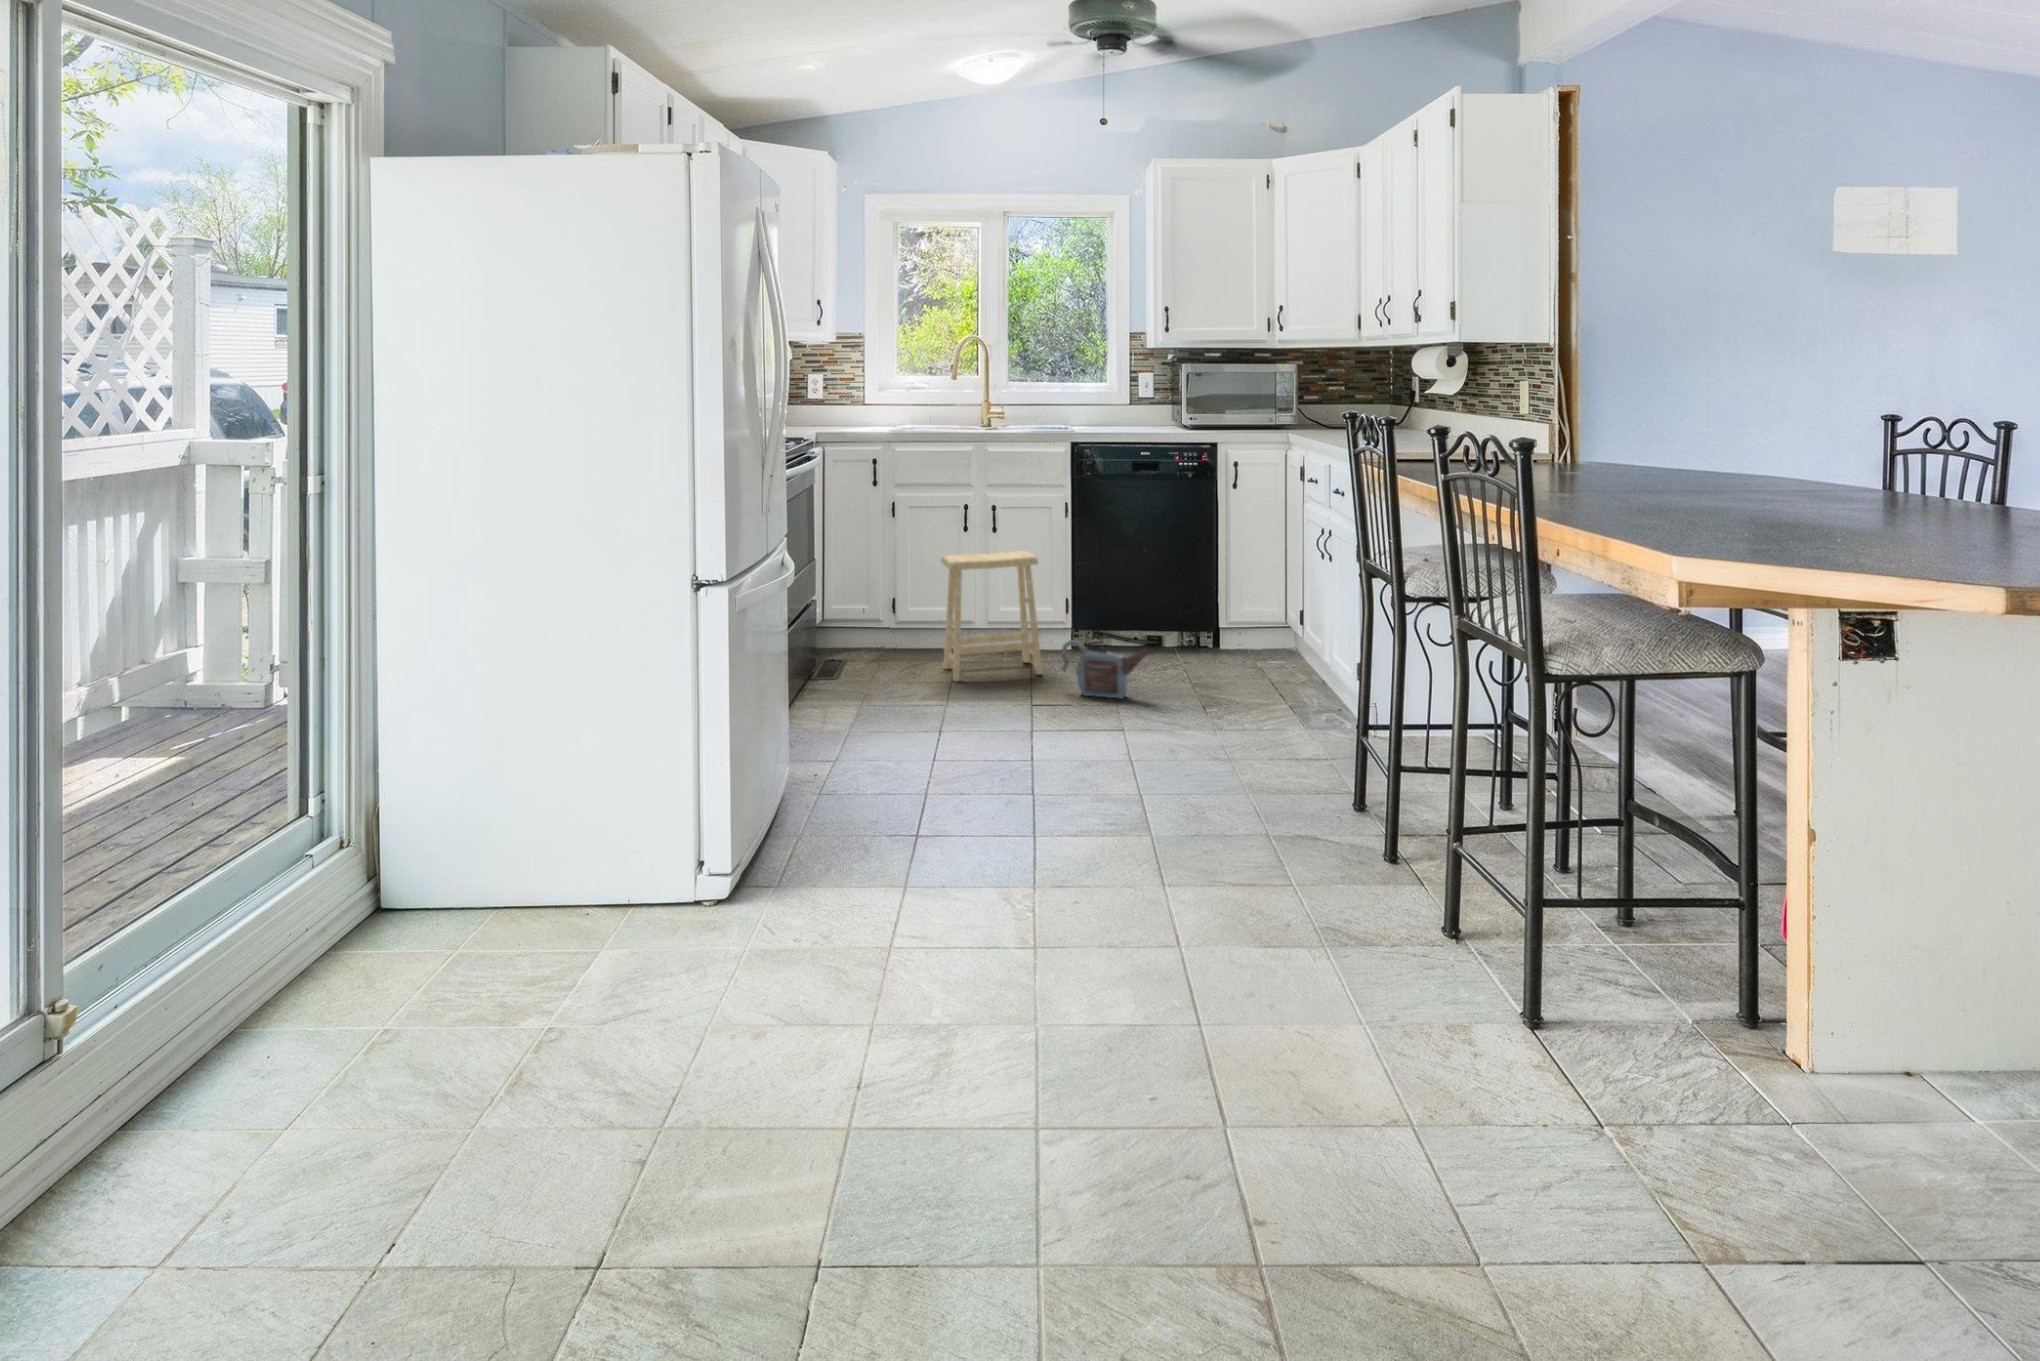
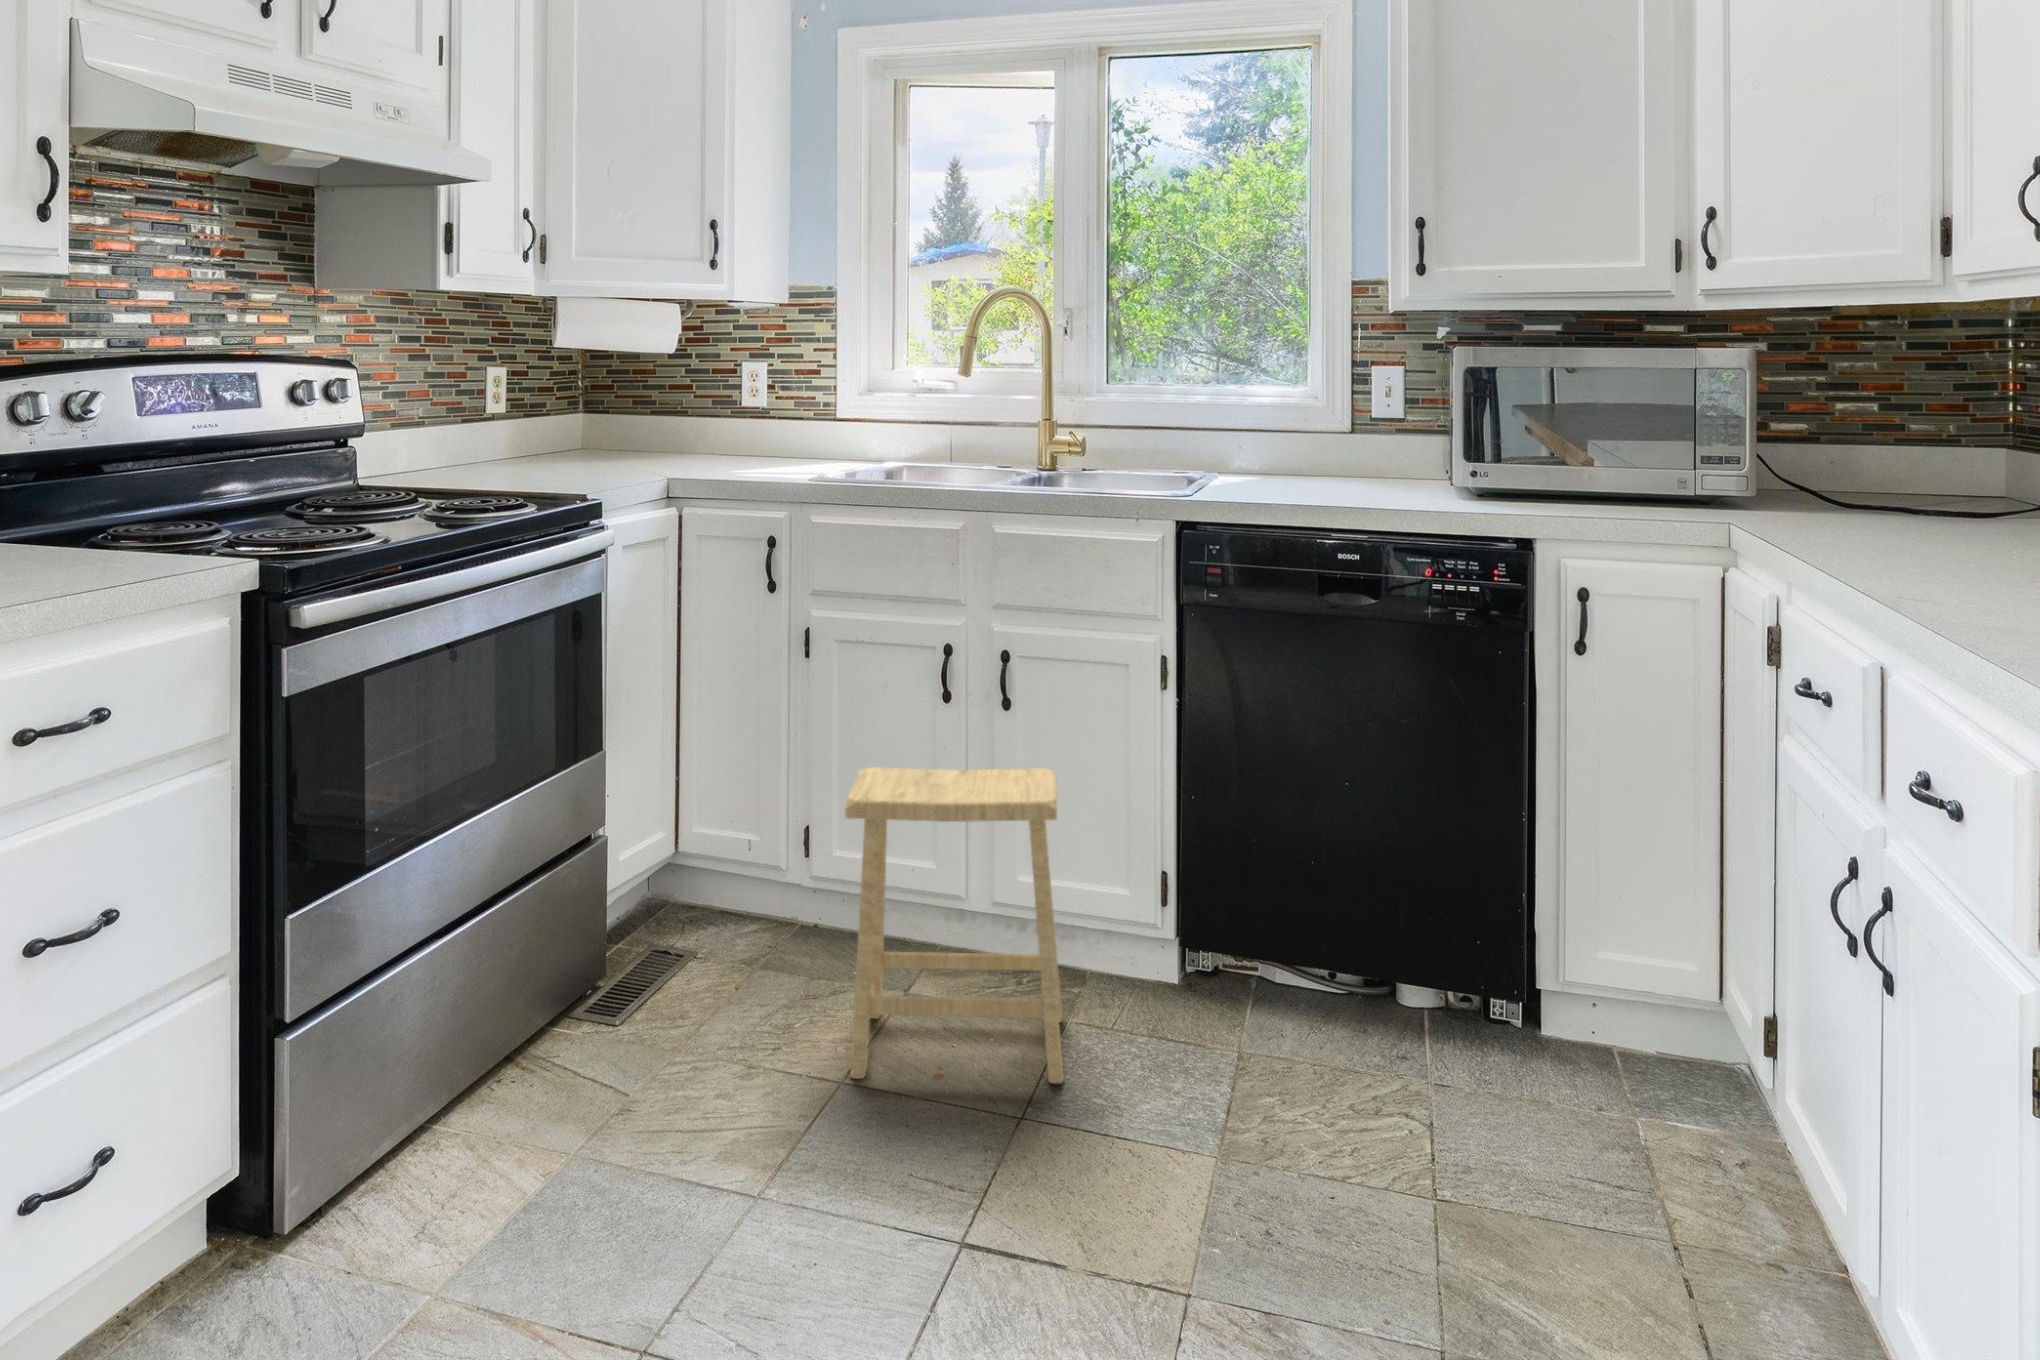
watering can: present [1061,640,1150,698] -> none [1070,1053,1294,1259]

